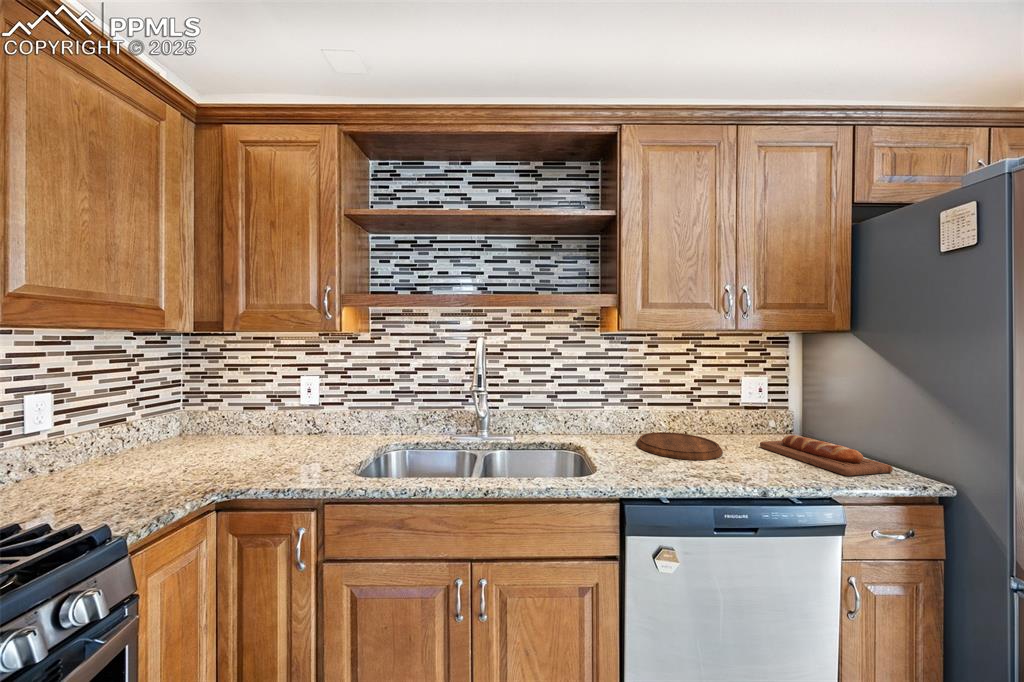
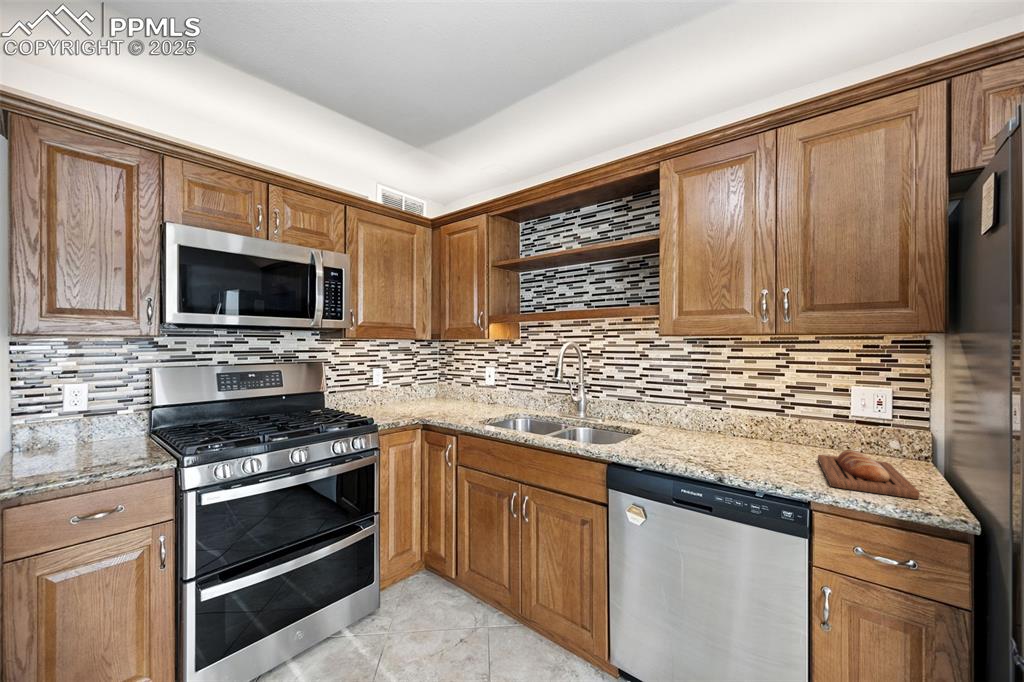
cutting board: present [637,432,723,460] -> none [677,432,762,455]

